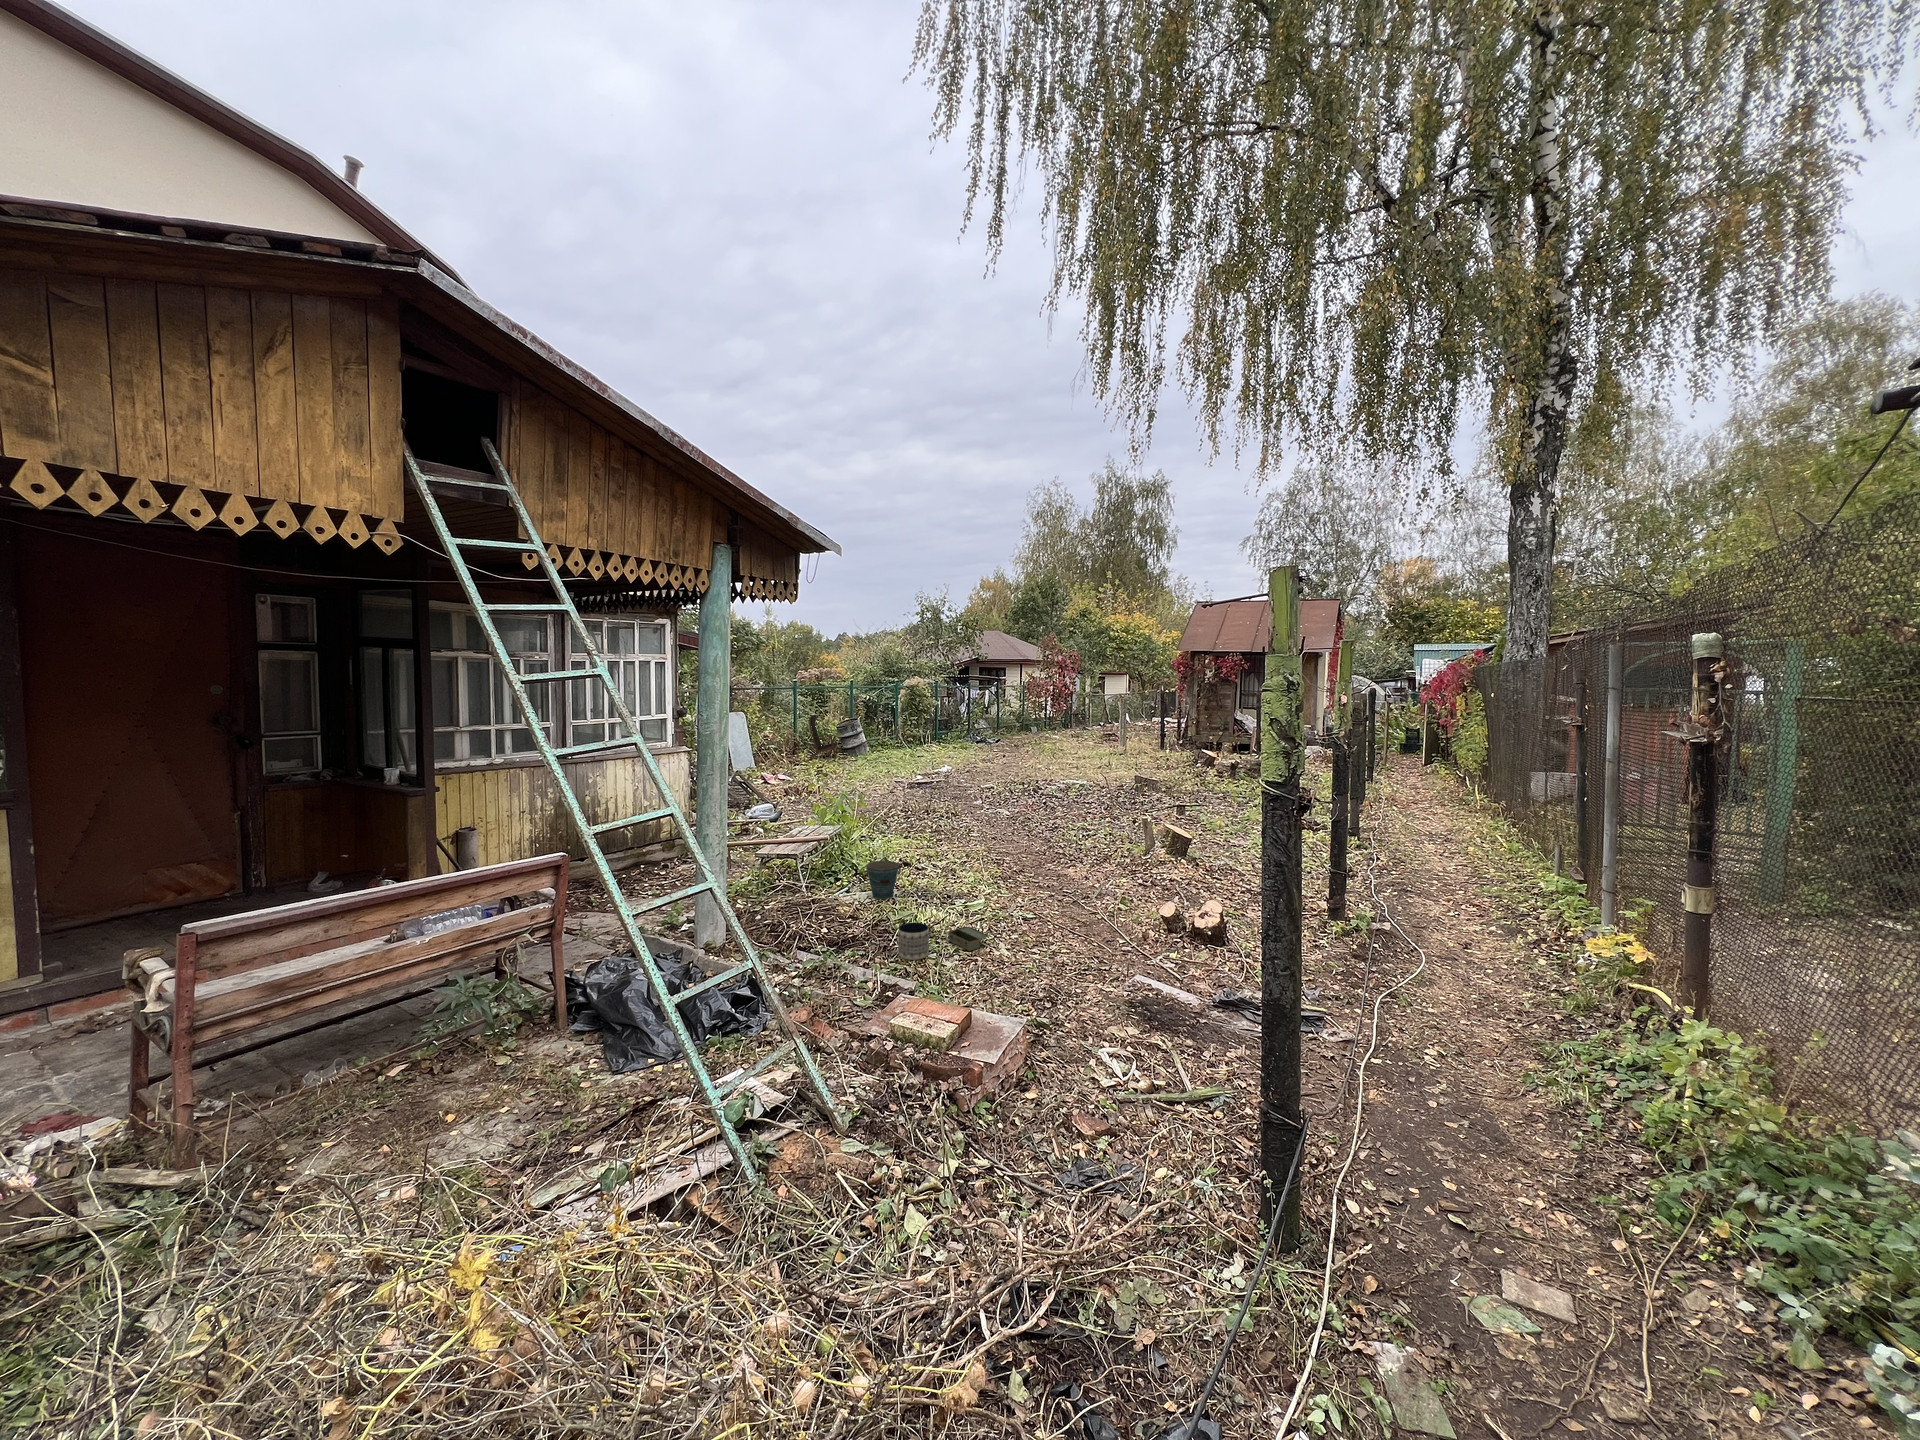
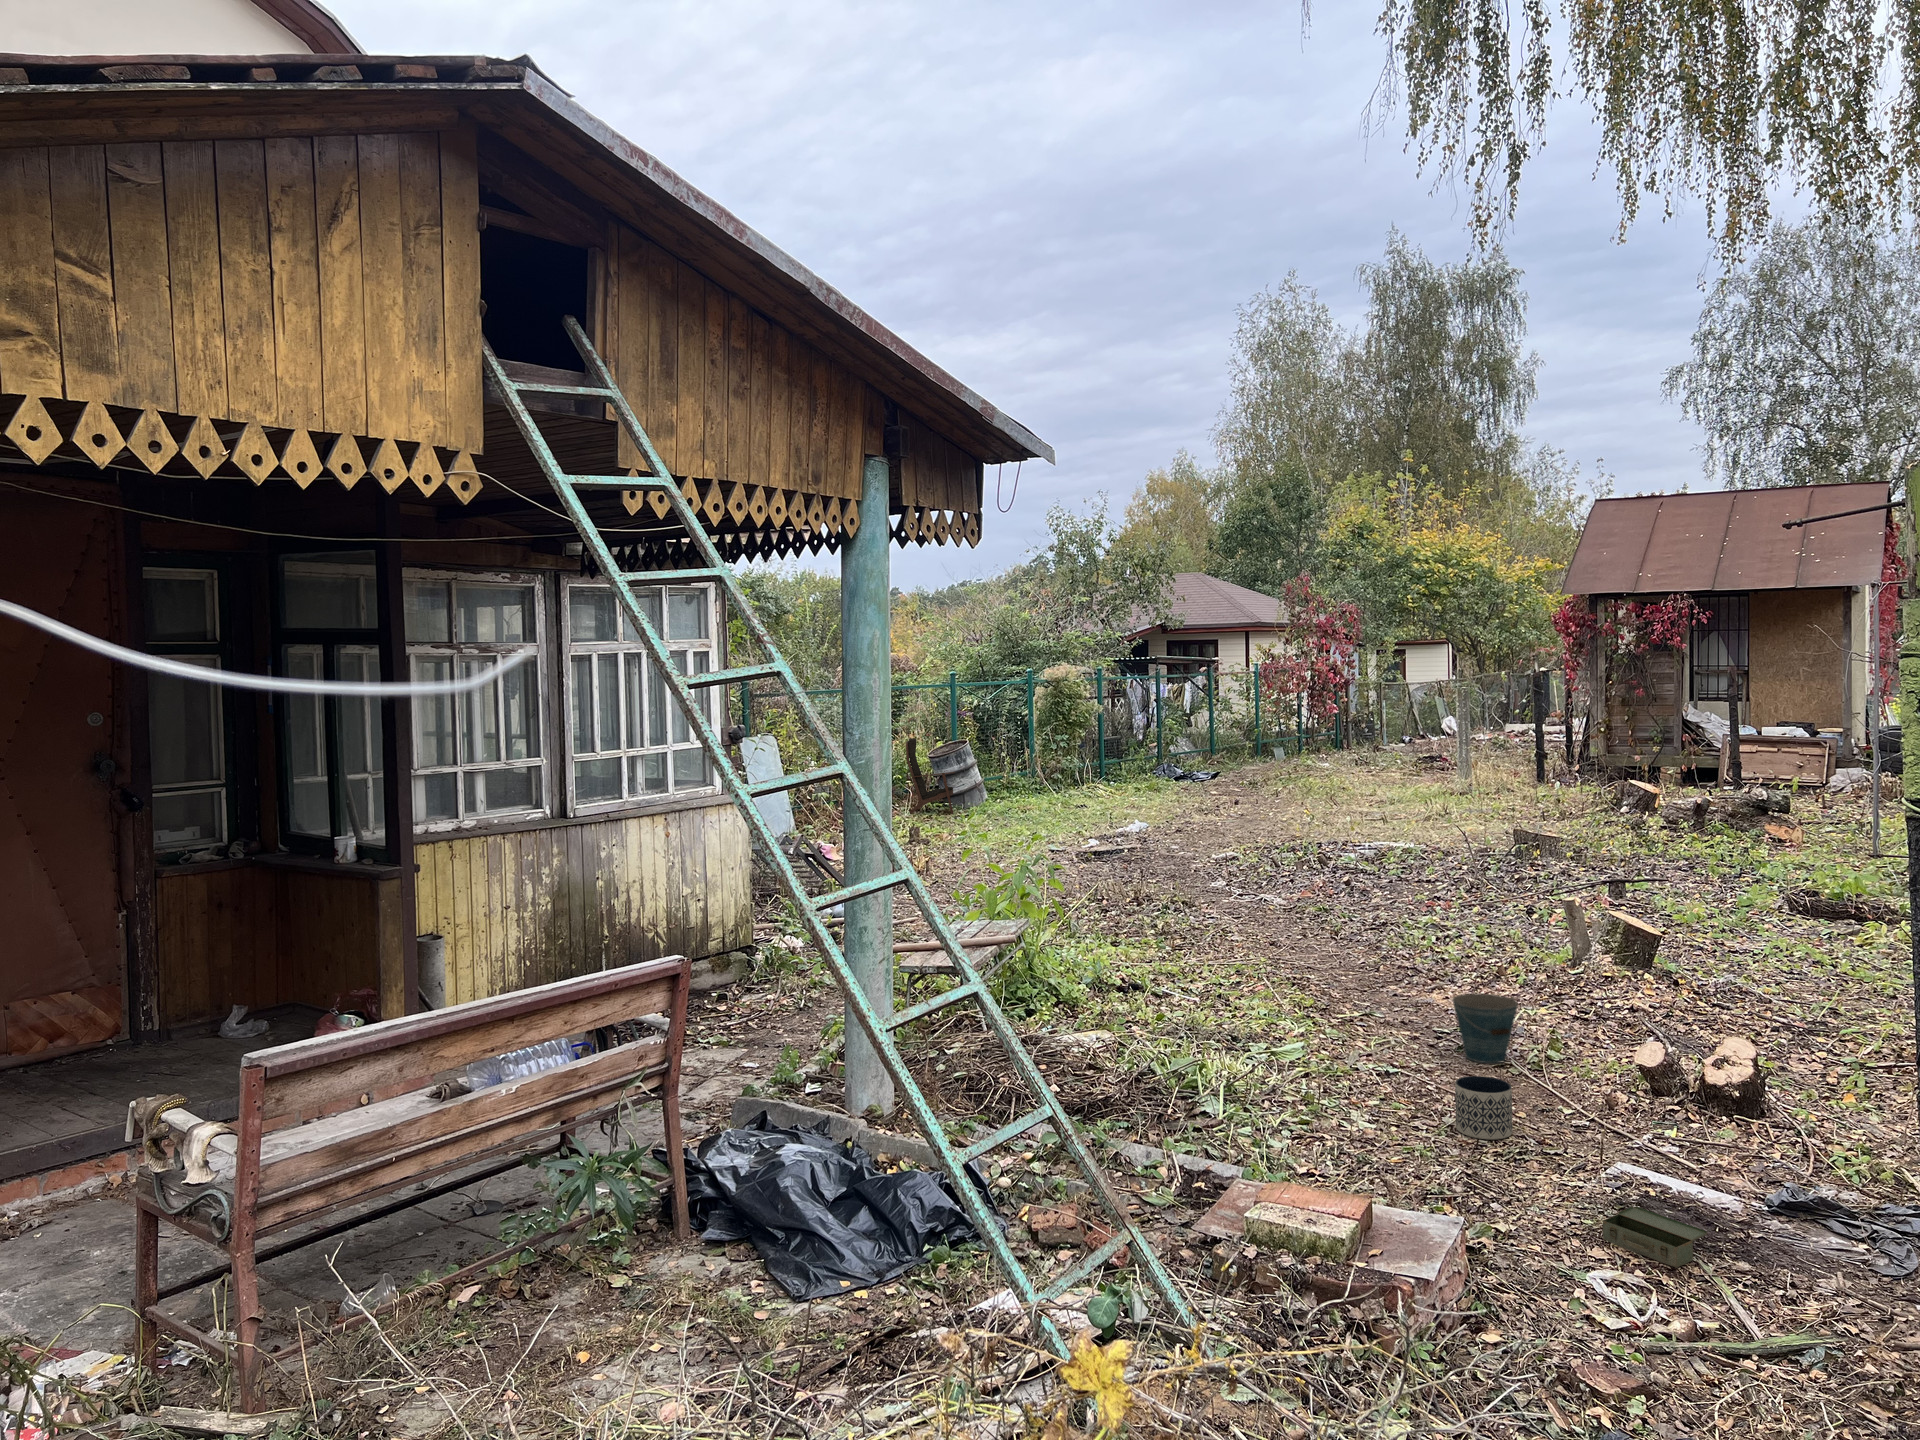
bucket: present [866,861,900,899] -> present [1452,993,1518,1063]
planter: present [898,922,929,960] -> present [1455,1076,1512,1140]
toolbox: present [948,926,989,951] -> present [1603,1207,1708,1268]

